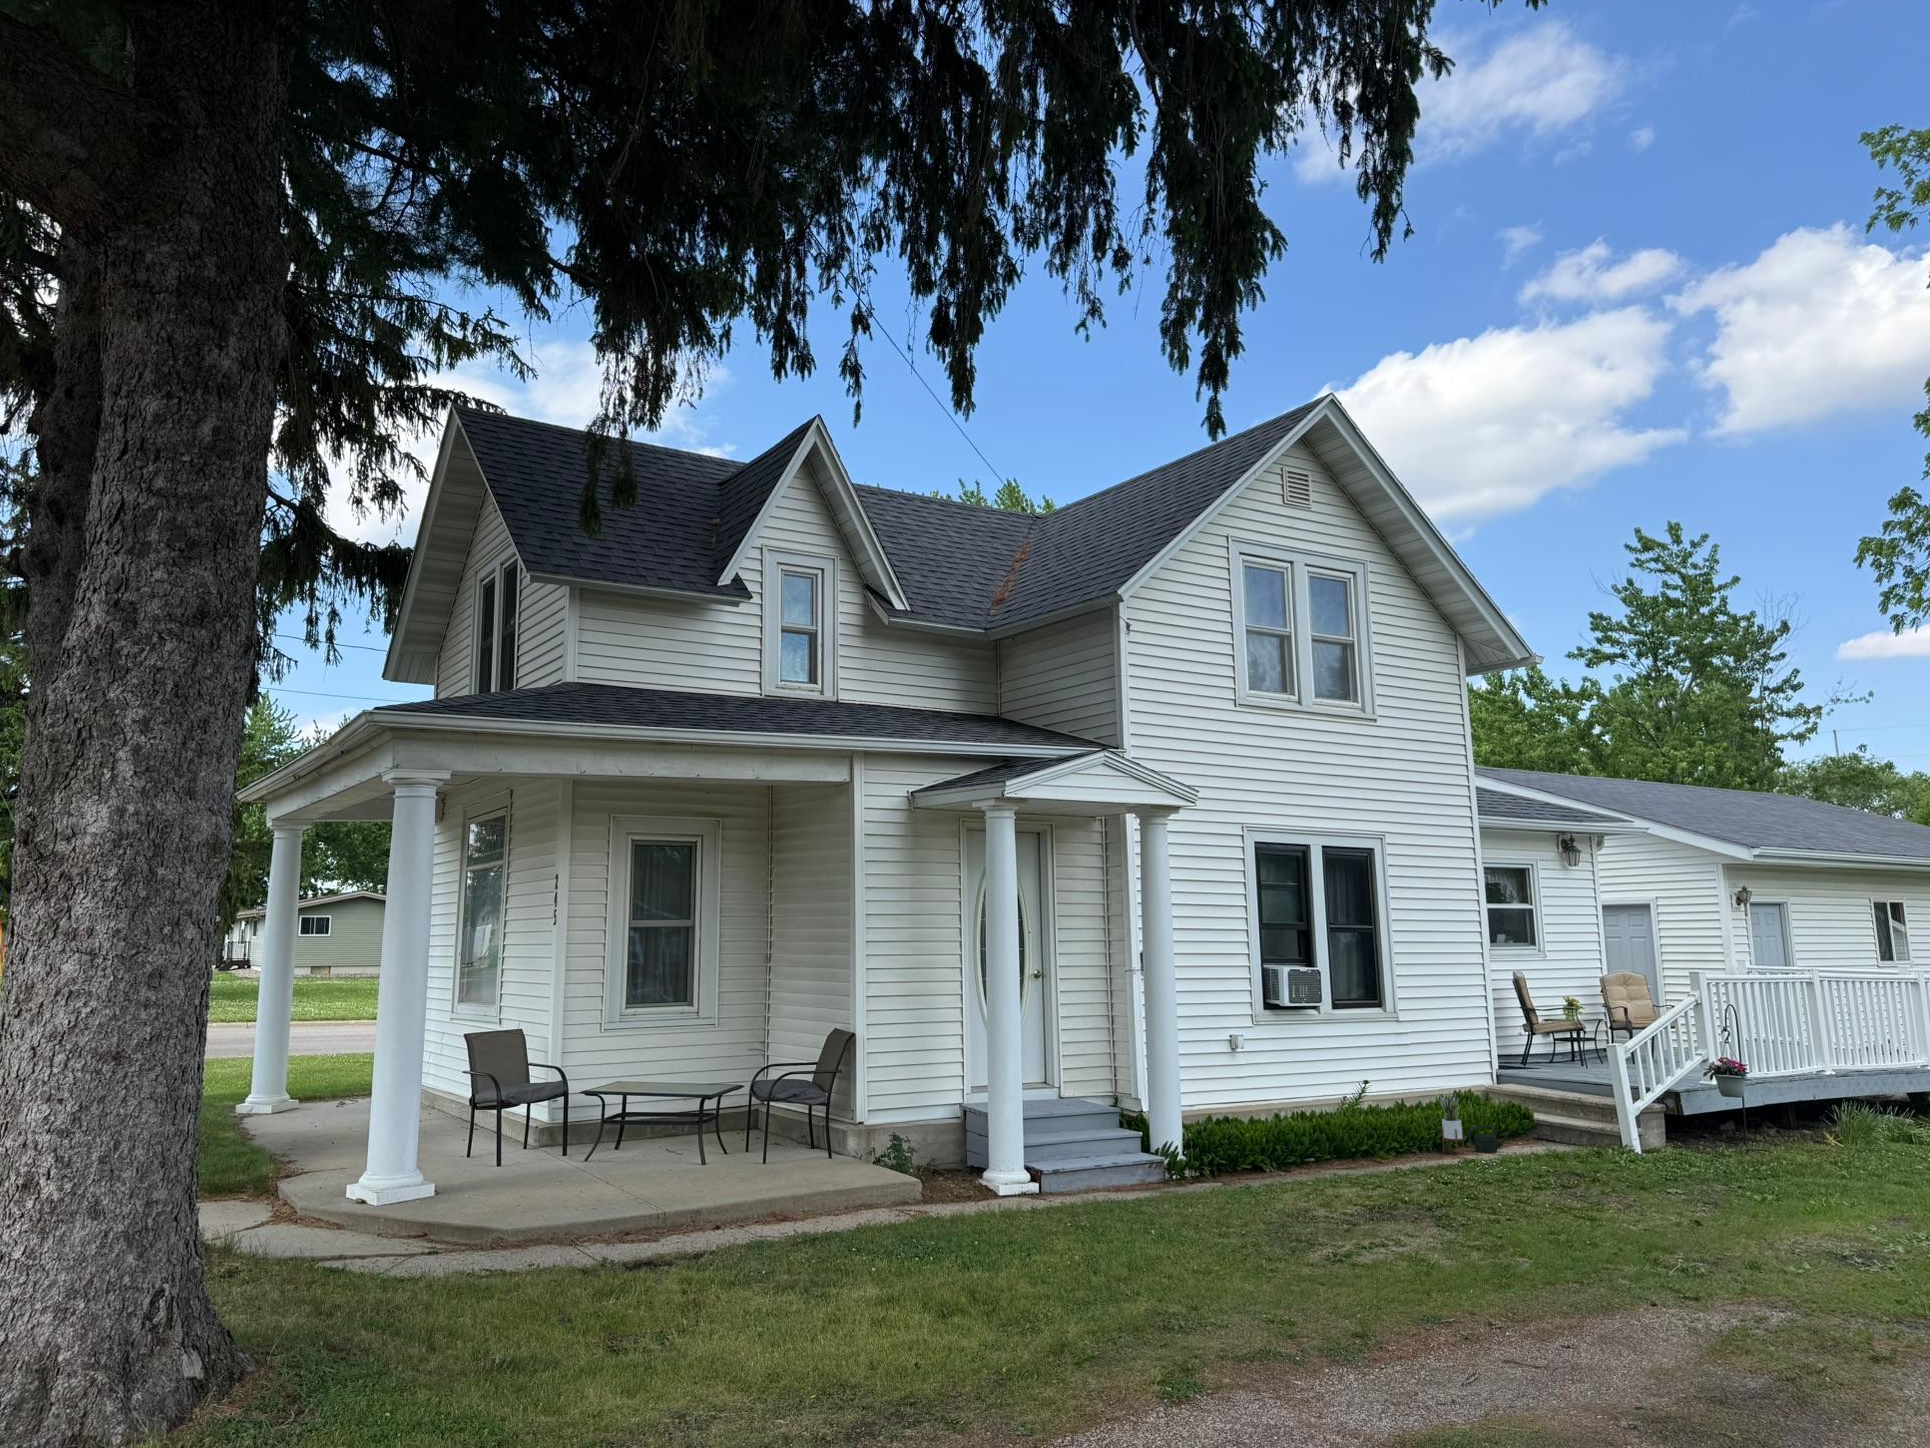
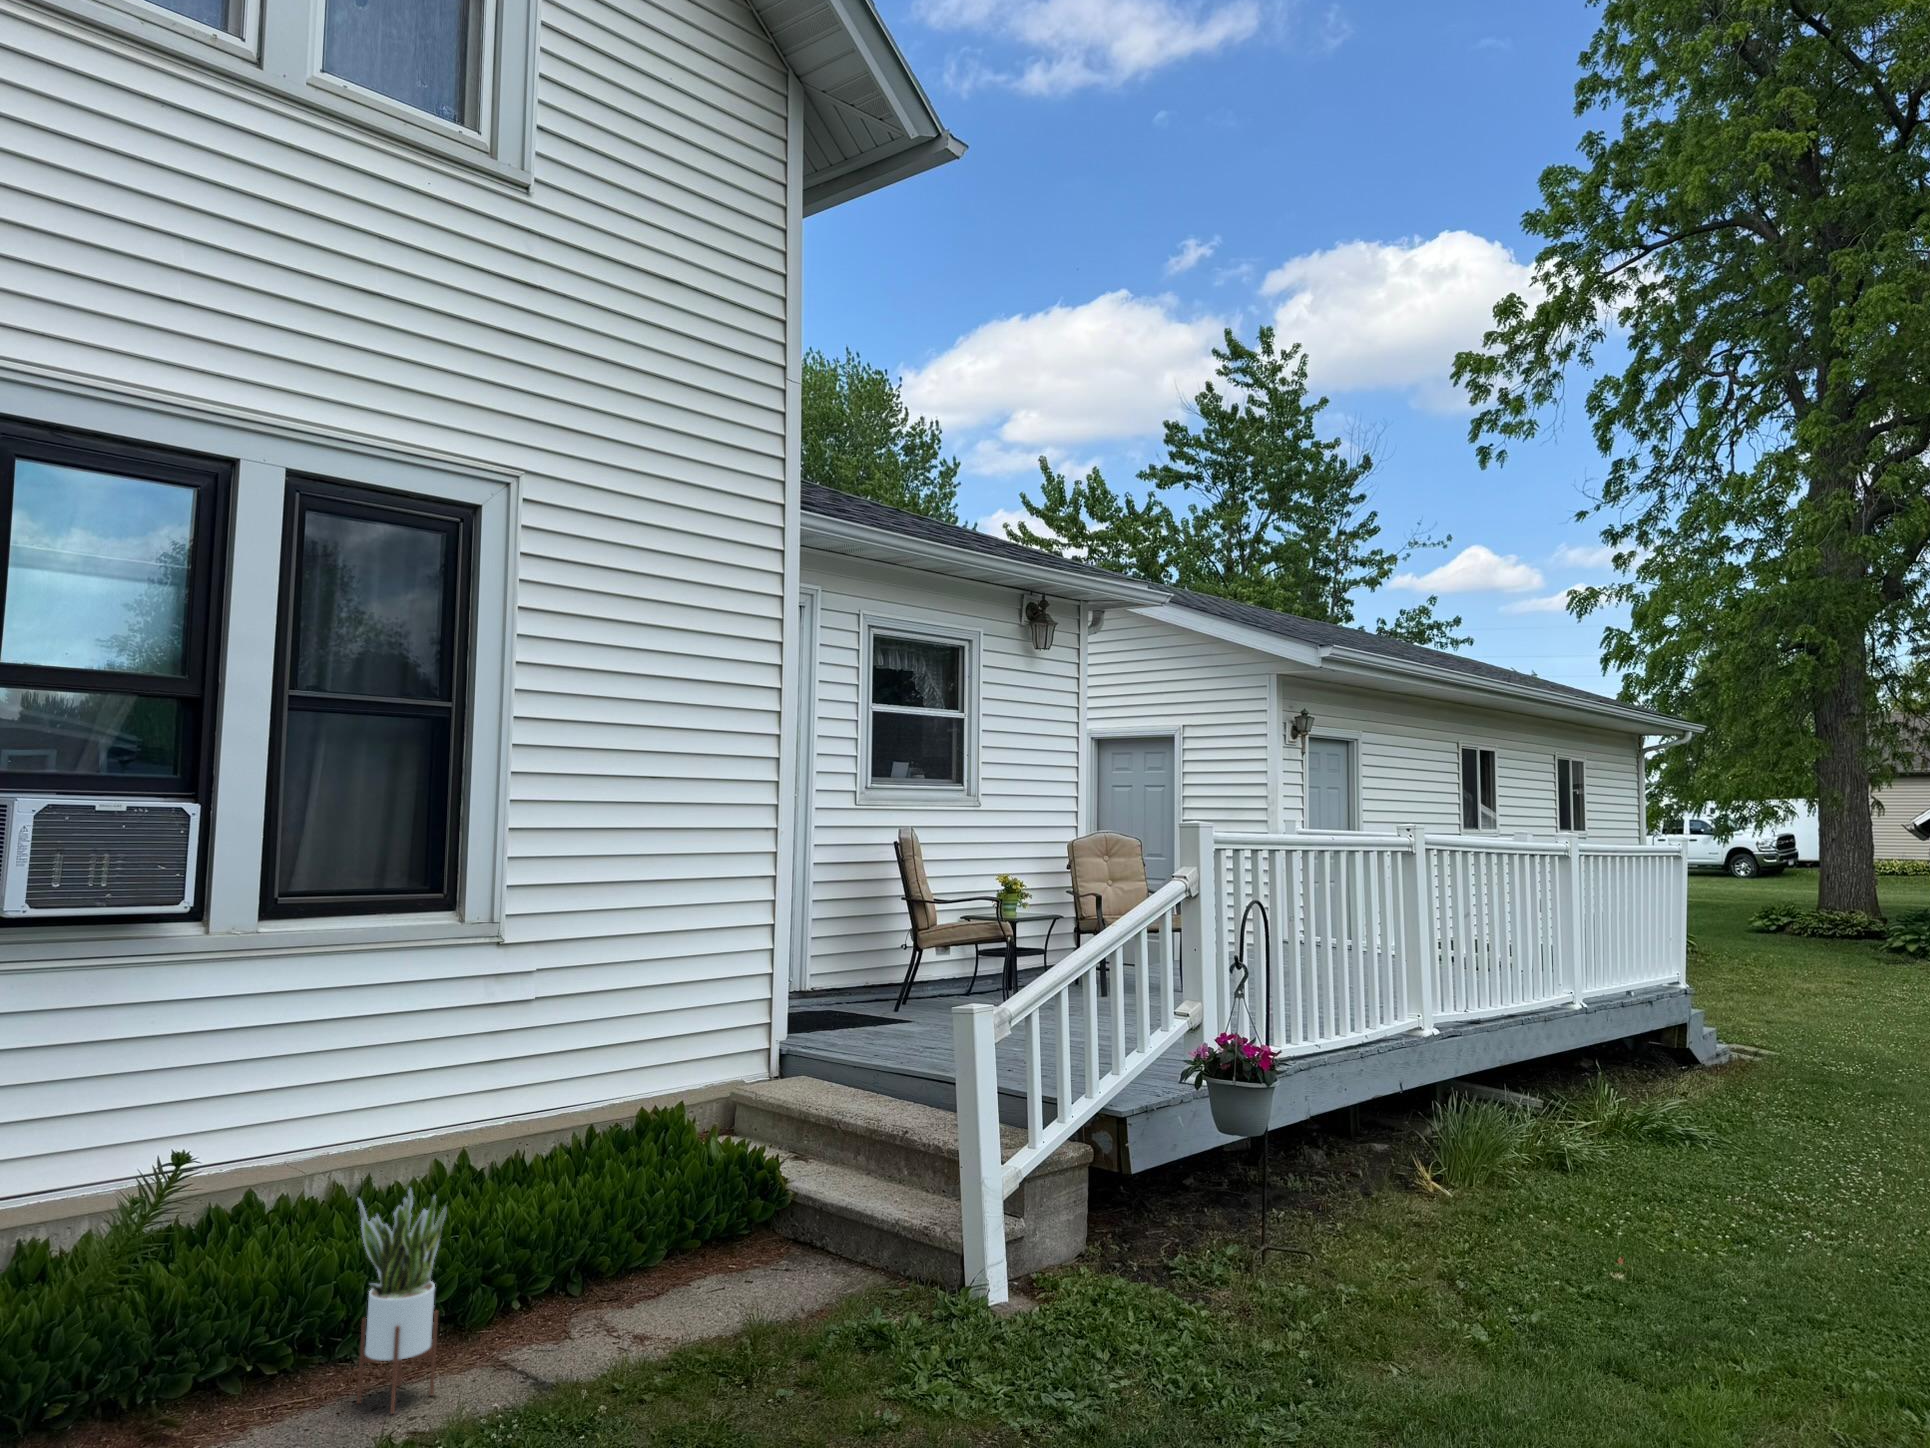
watering can: present [1468,1126,1511,1152] -> none [471,1287,615,1380]

